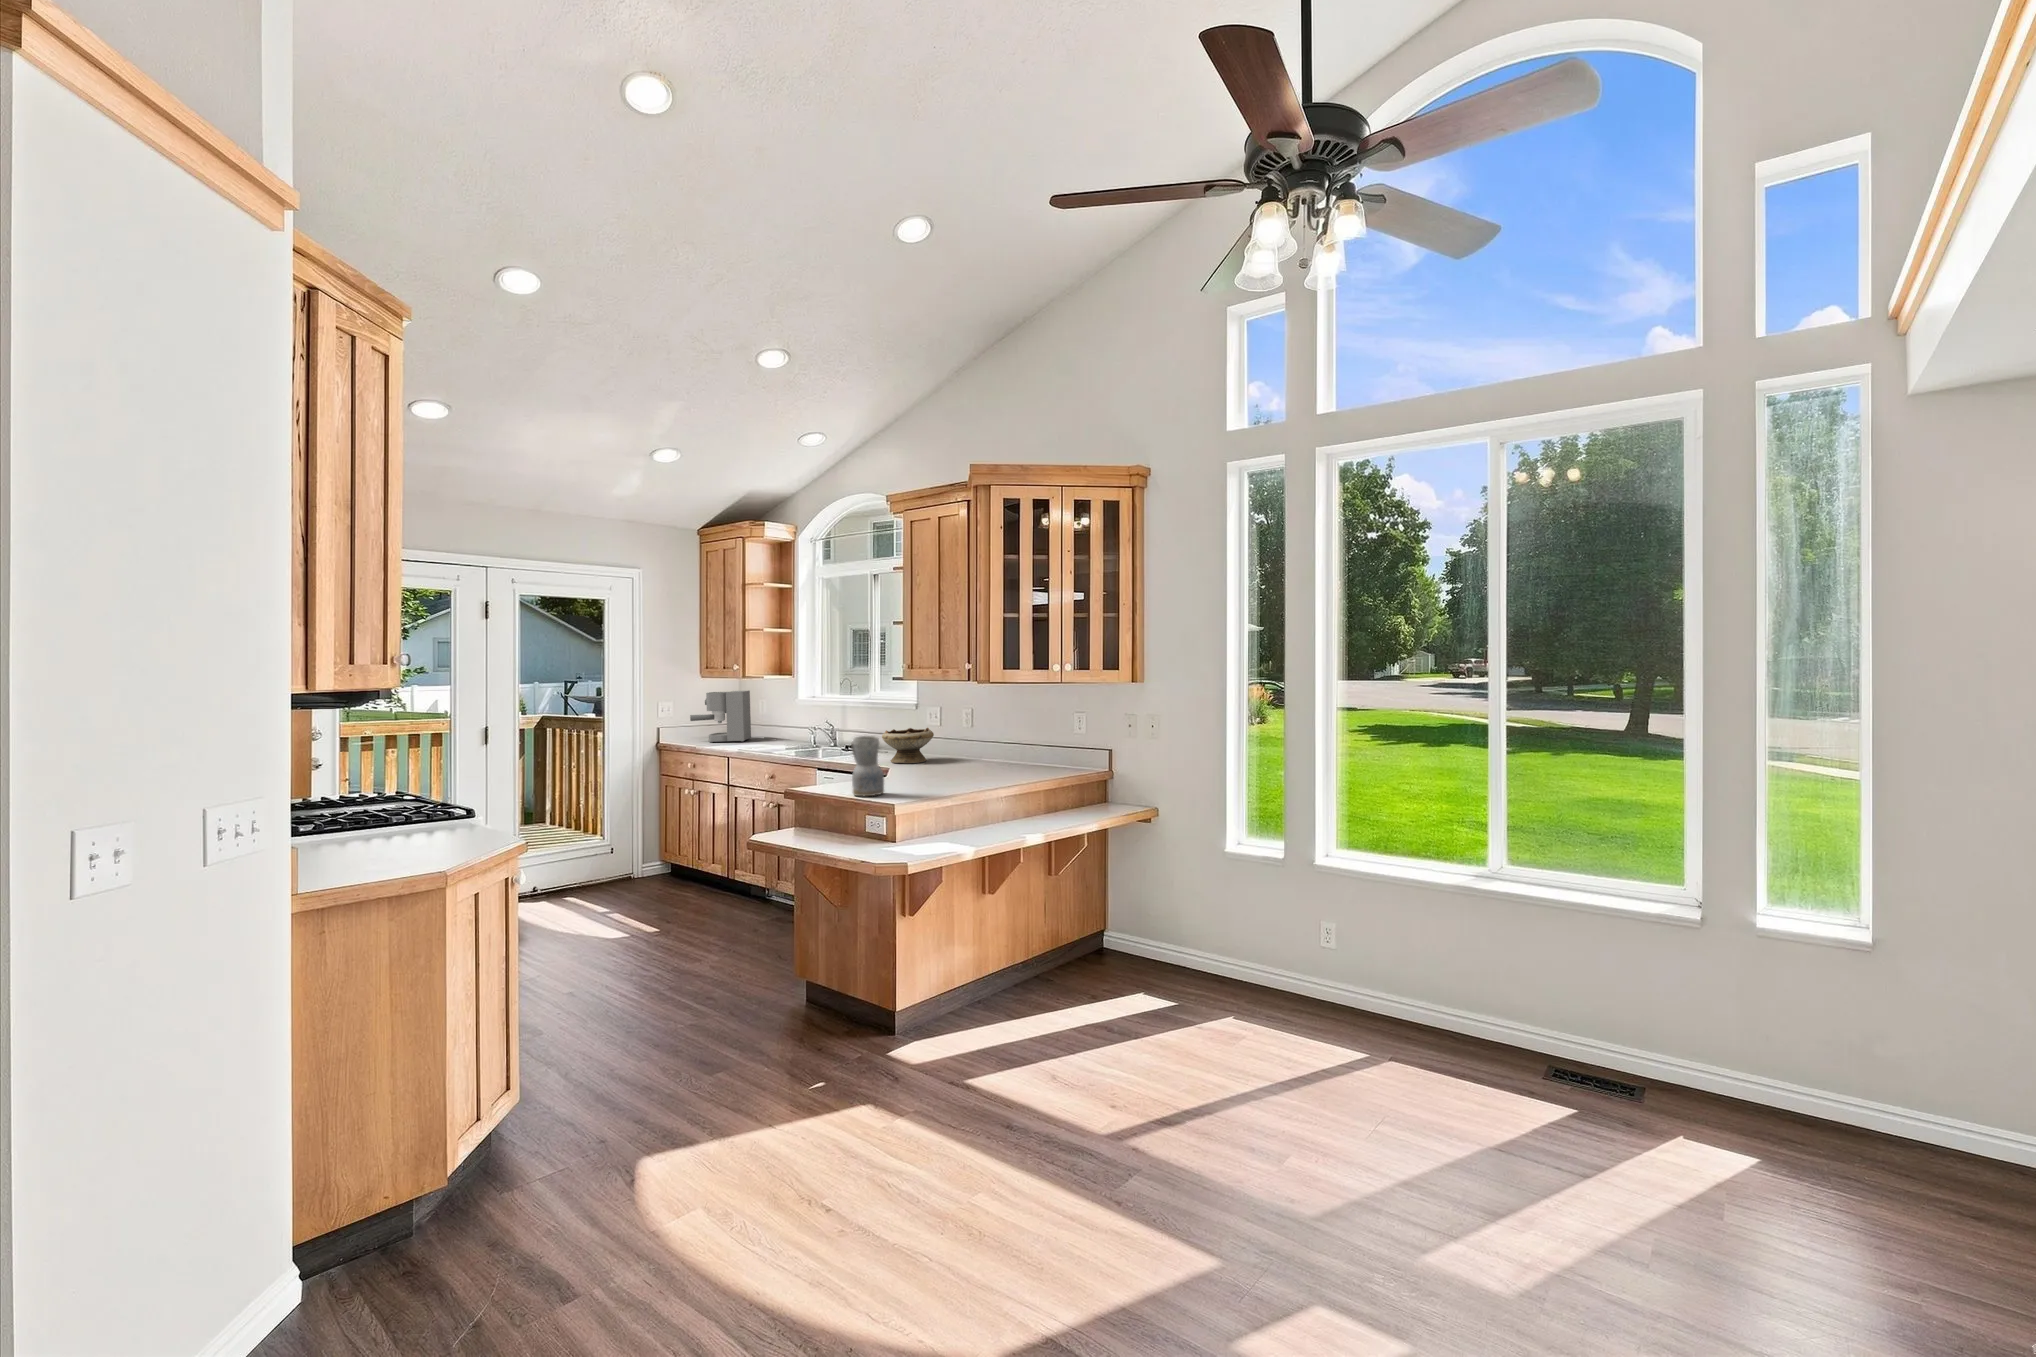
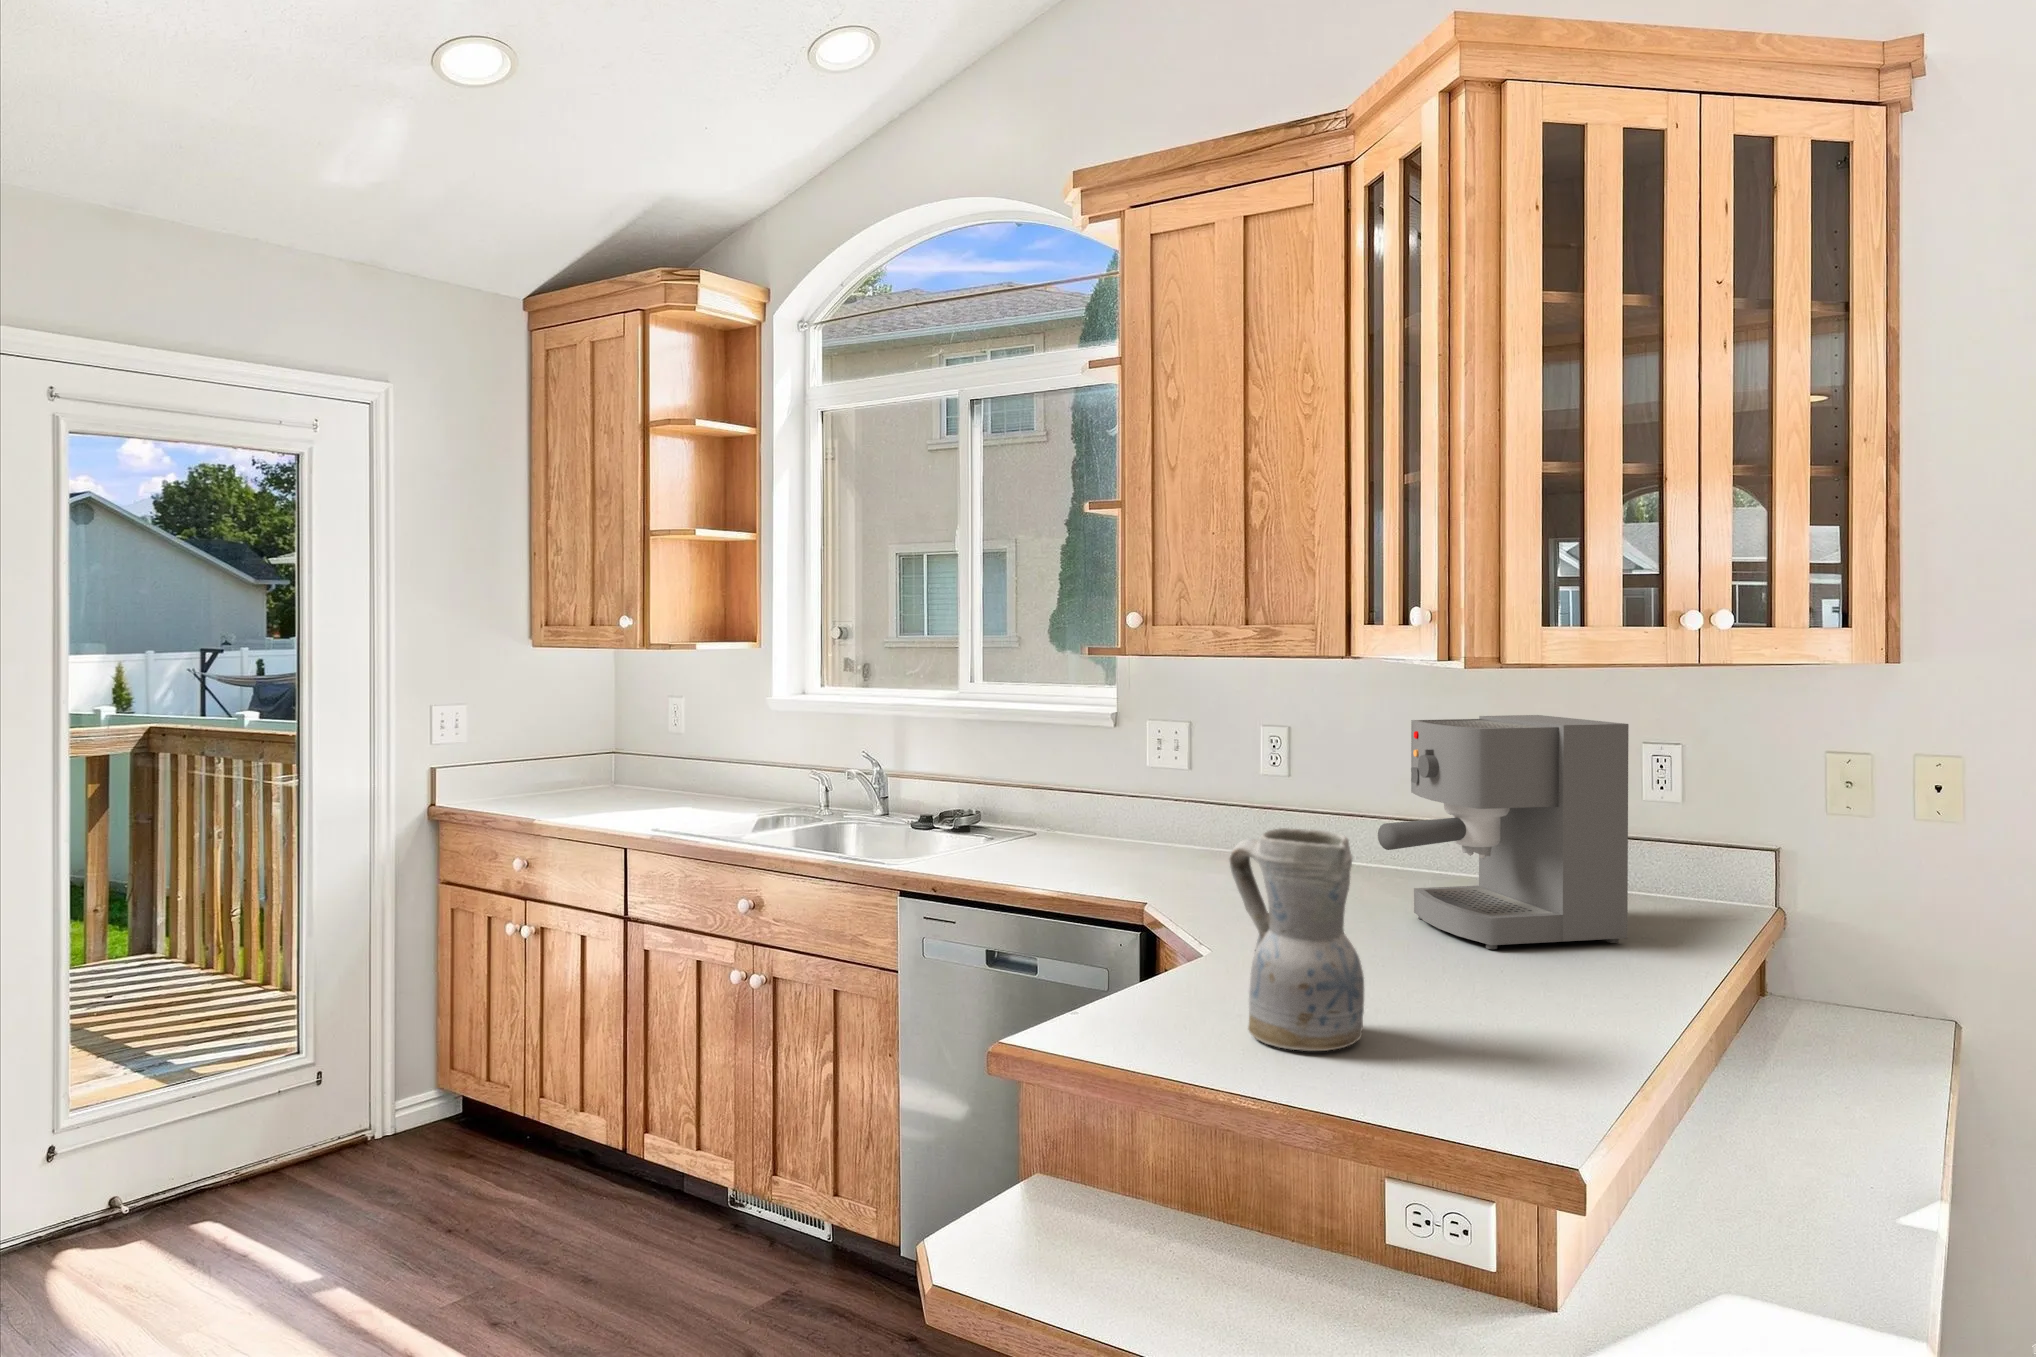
coffee maker: present [690,690,751,743] -> present [1378,715,1629,949]
bowl: present [882,728,934,763] -> none [1085,776,1224,875]

